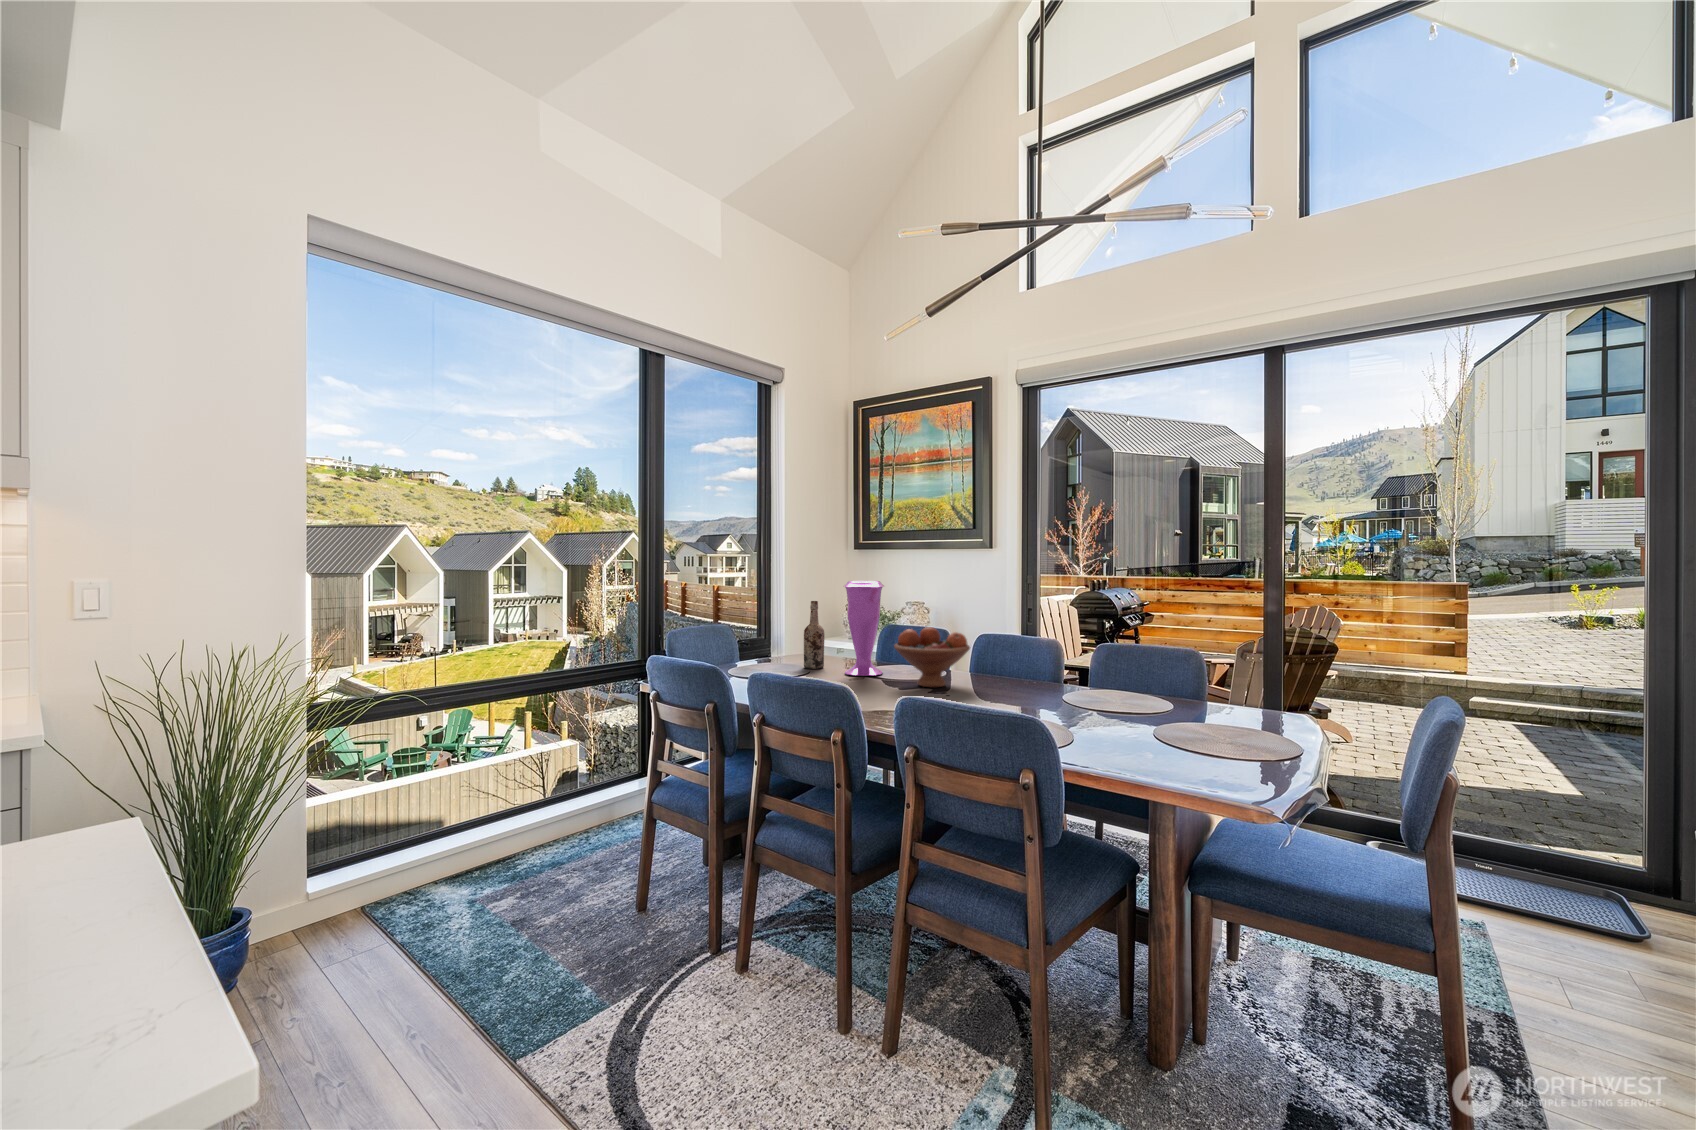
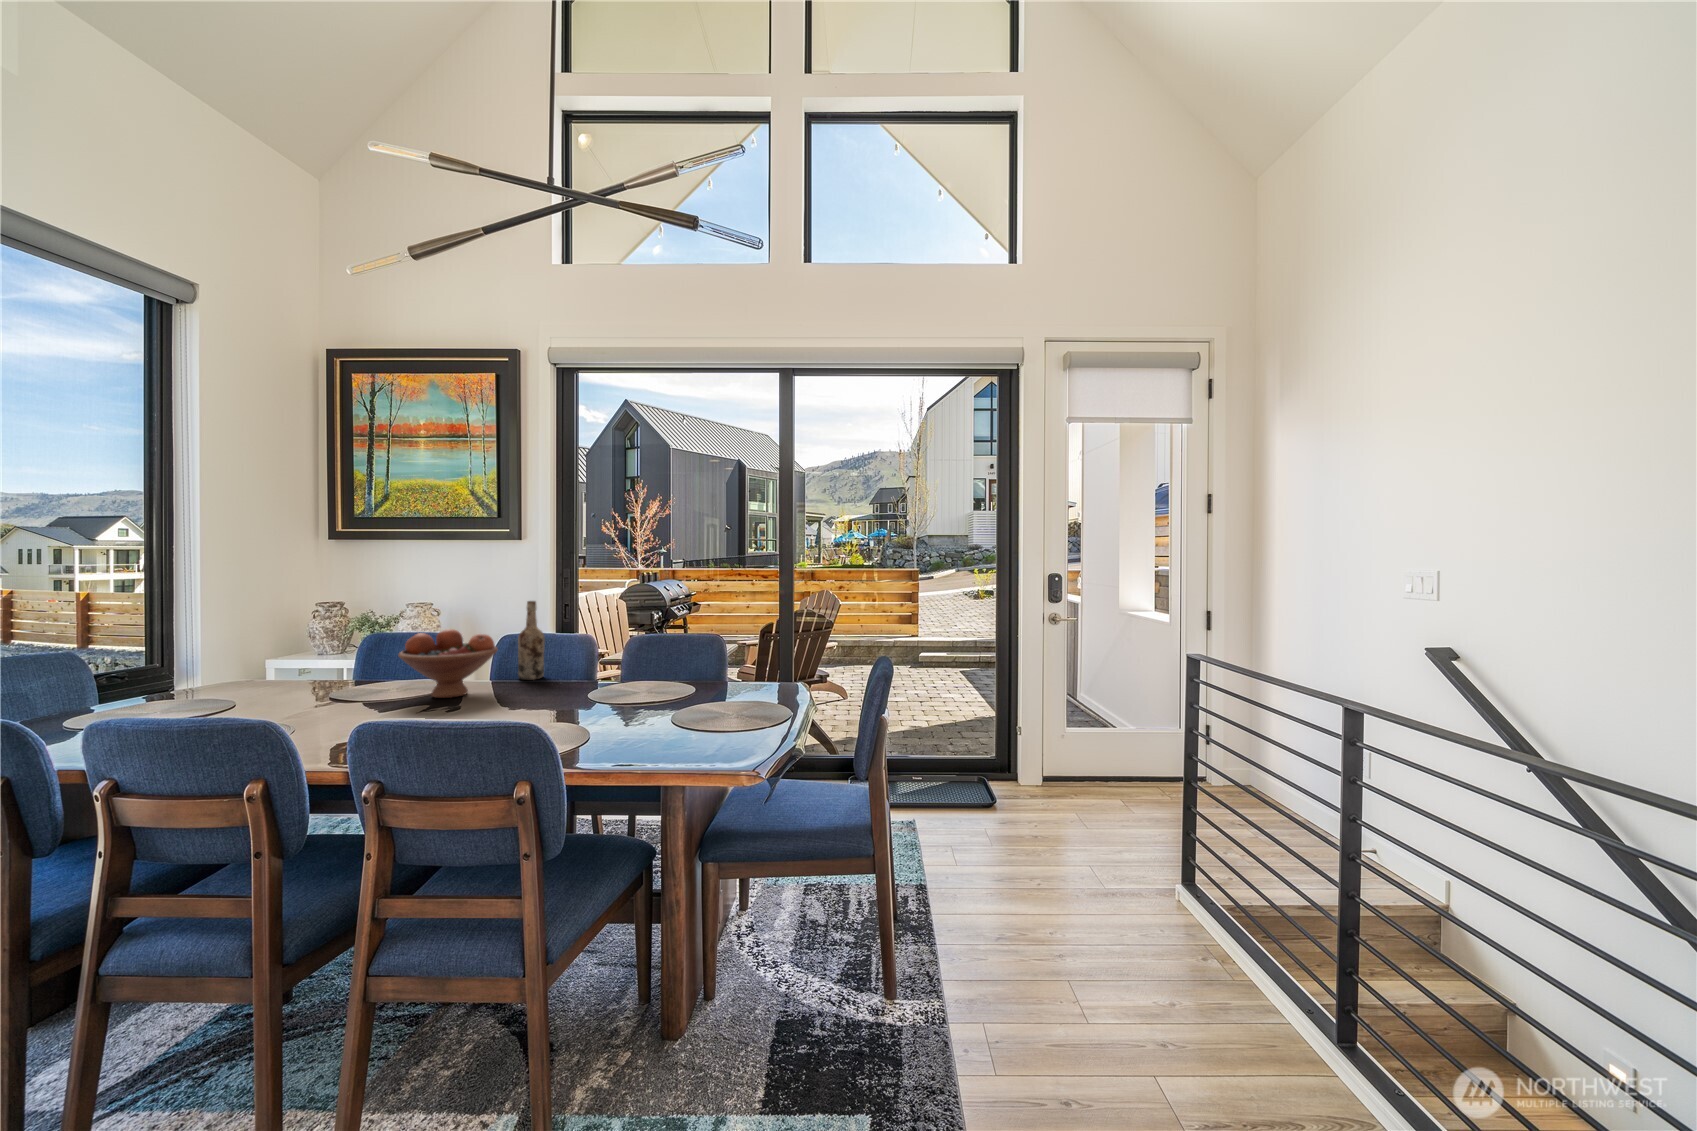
vase: present [844,581,884,676] -> none [329,577,391,693]
wine bottle: present [804,601,824,669] -> present [518,601,545,680]

